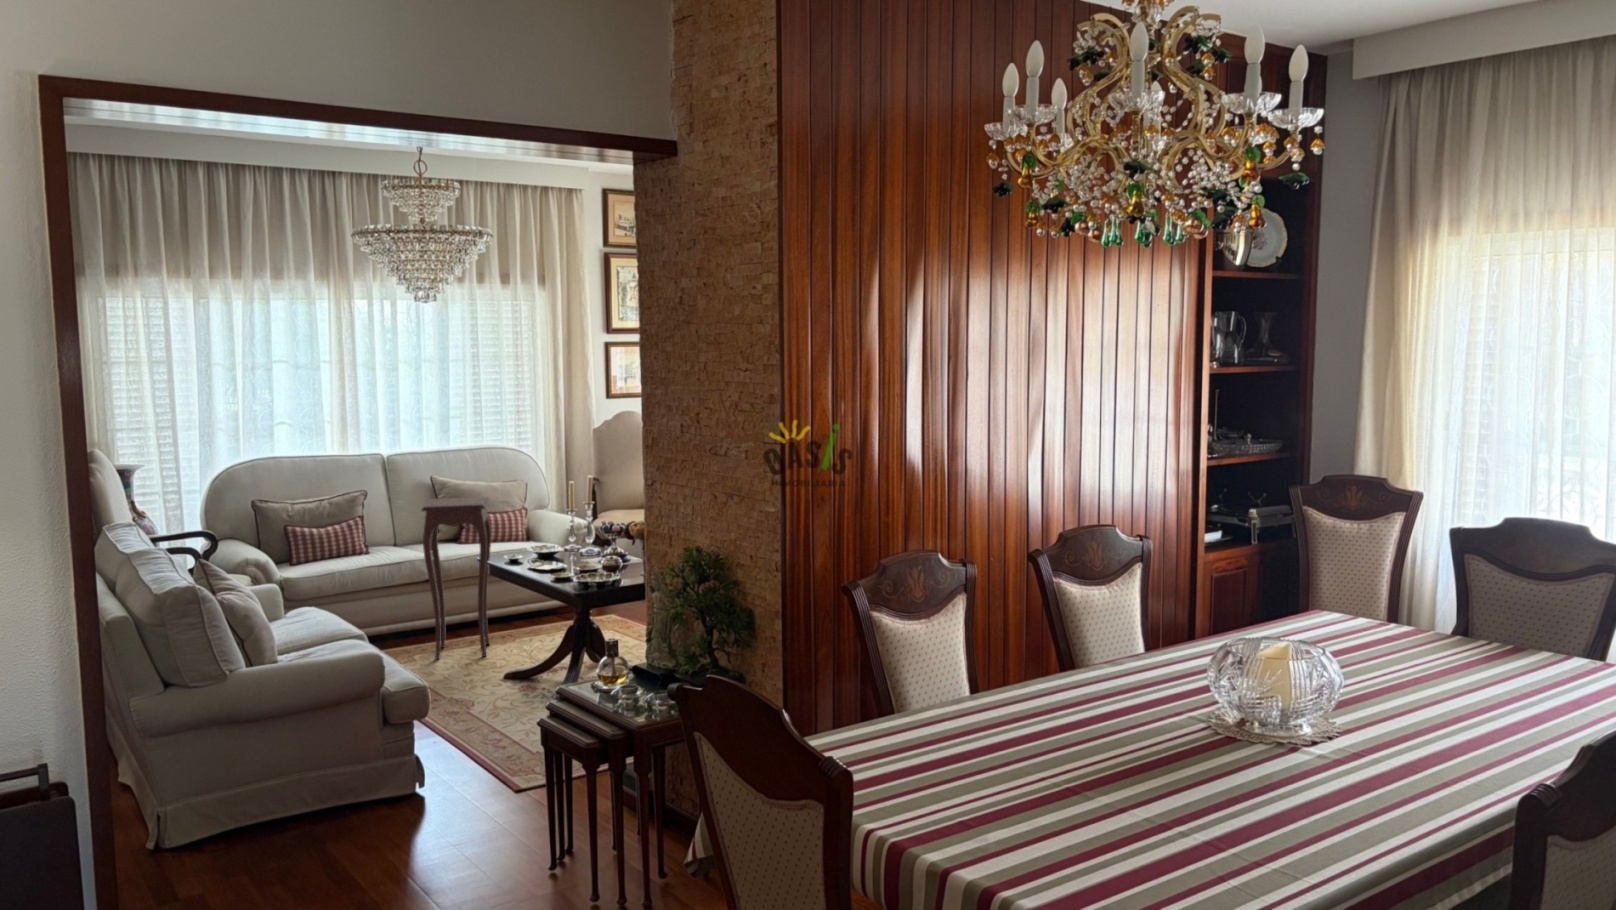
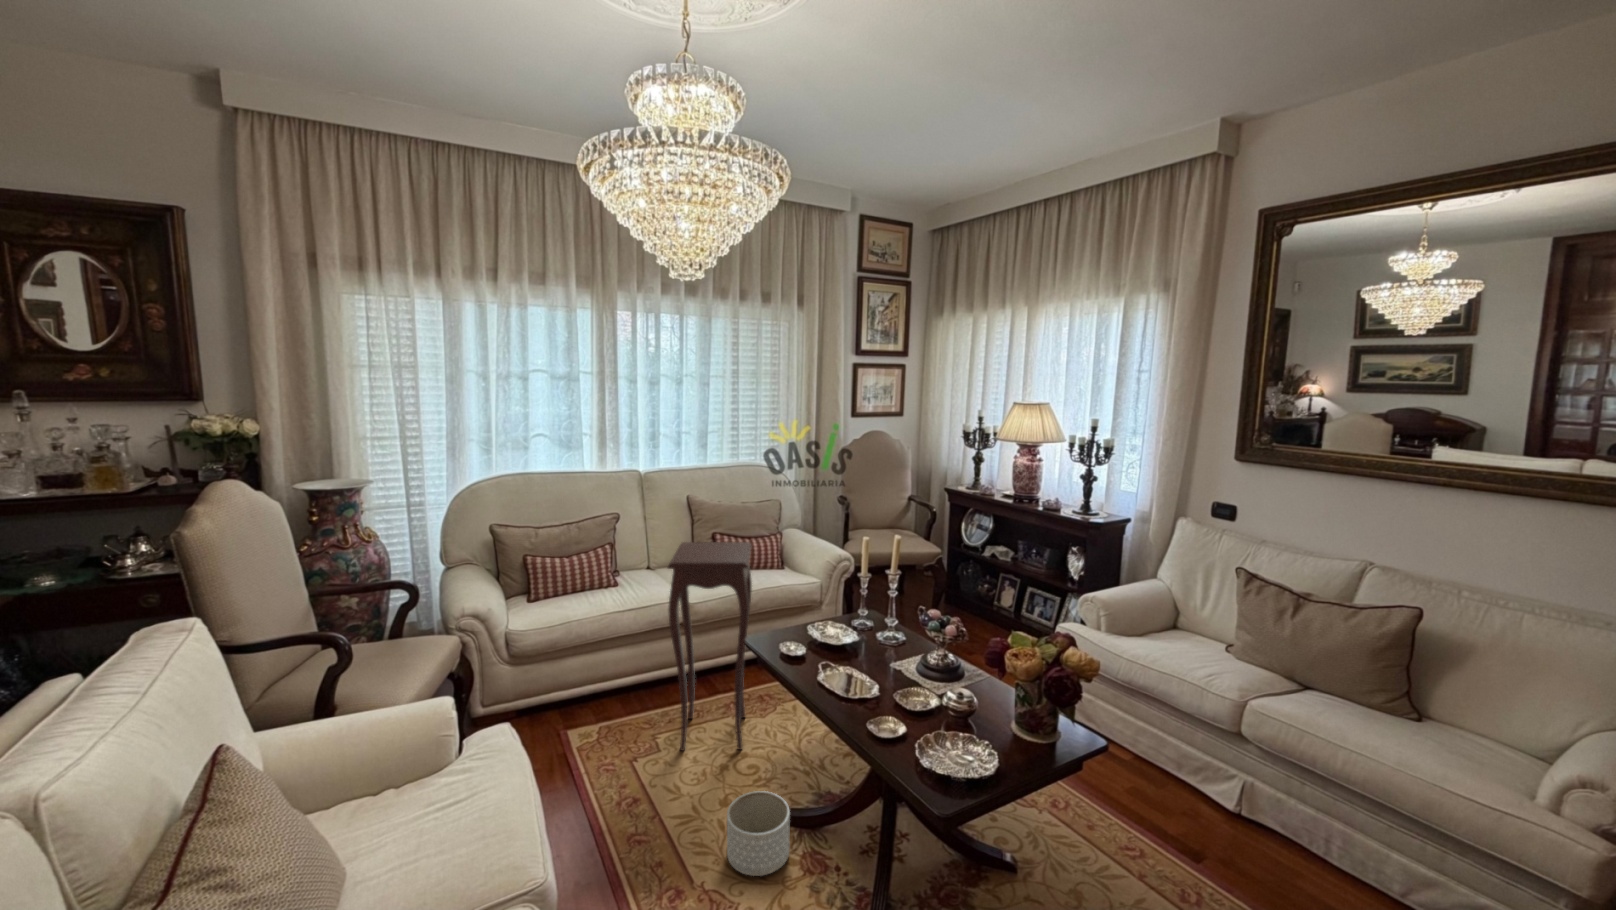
planter: none [472,650,516,692] -> present [727,791,790,876]

